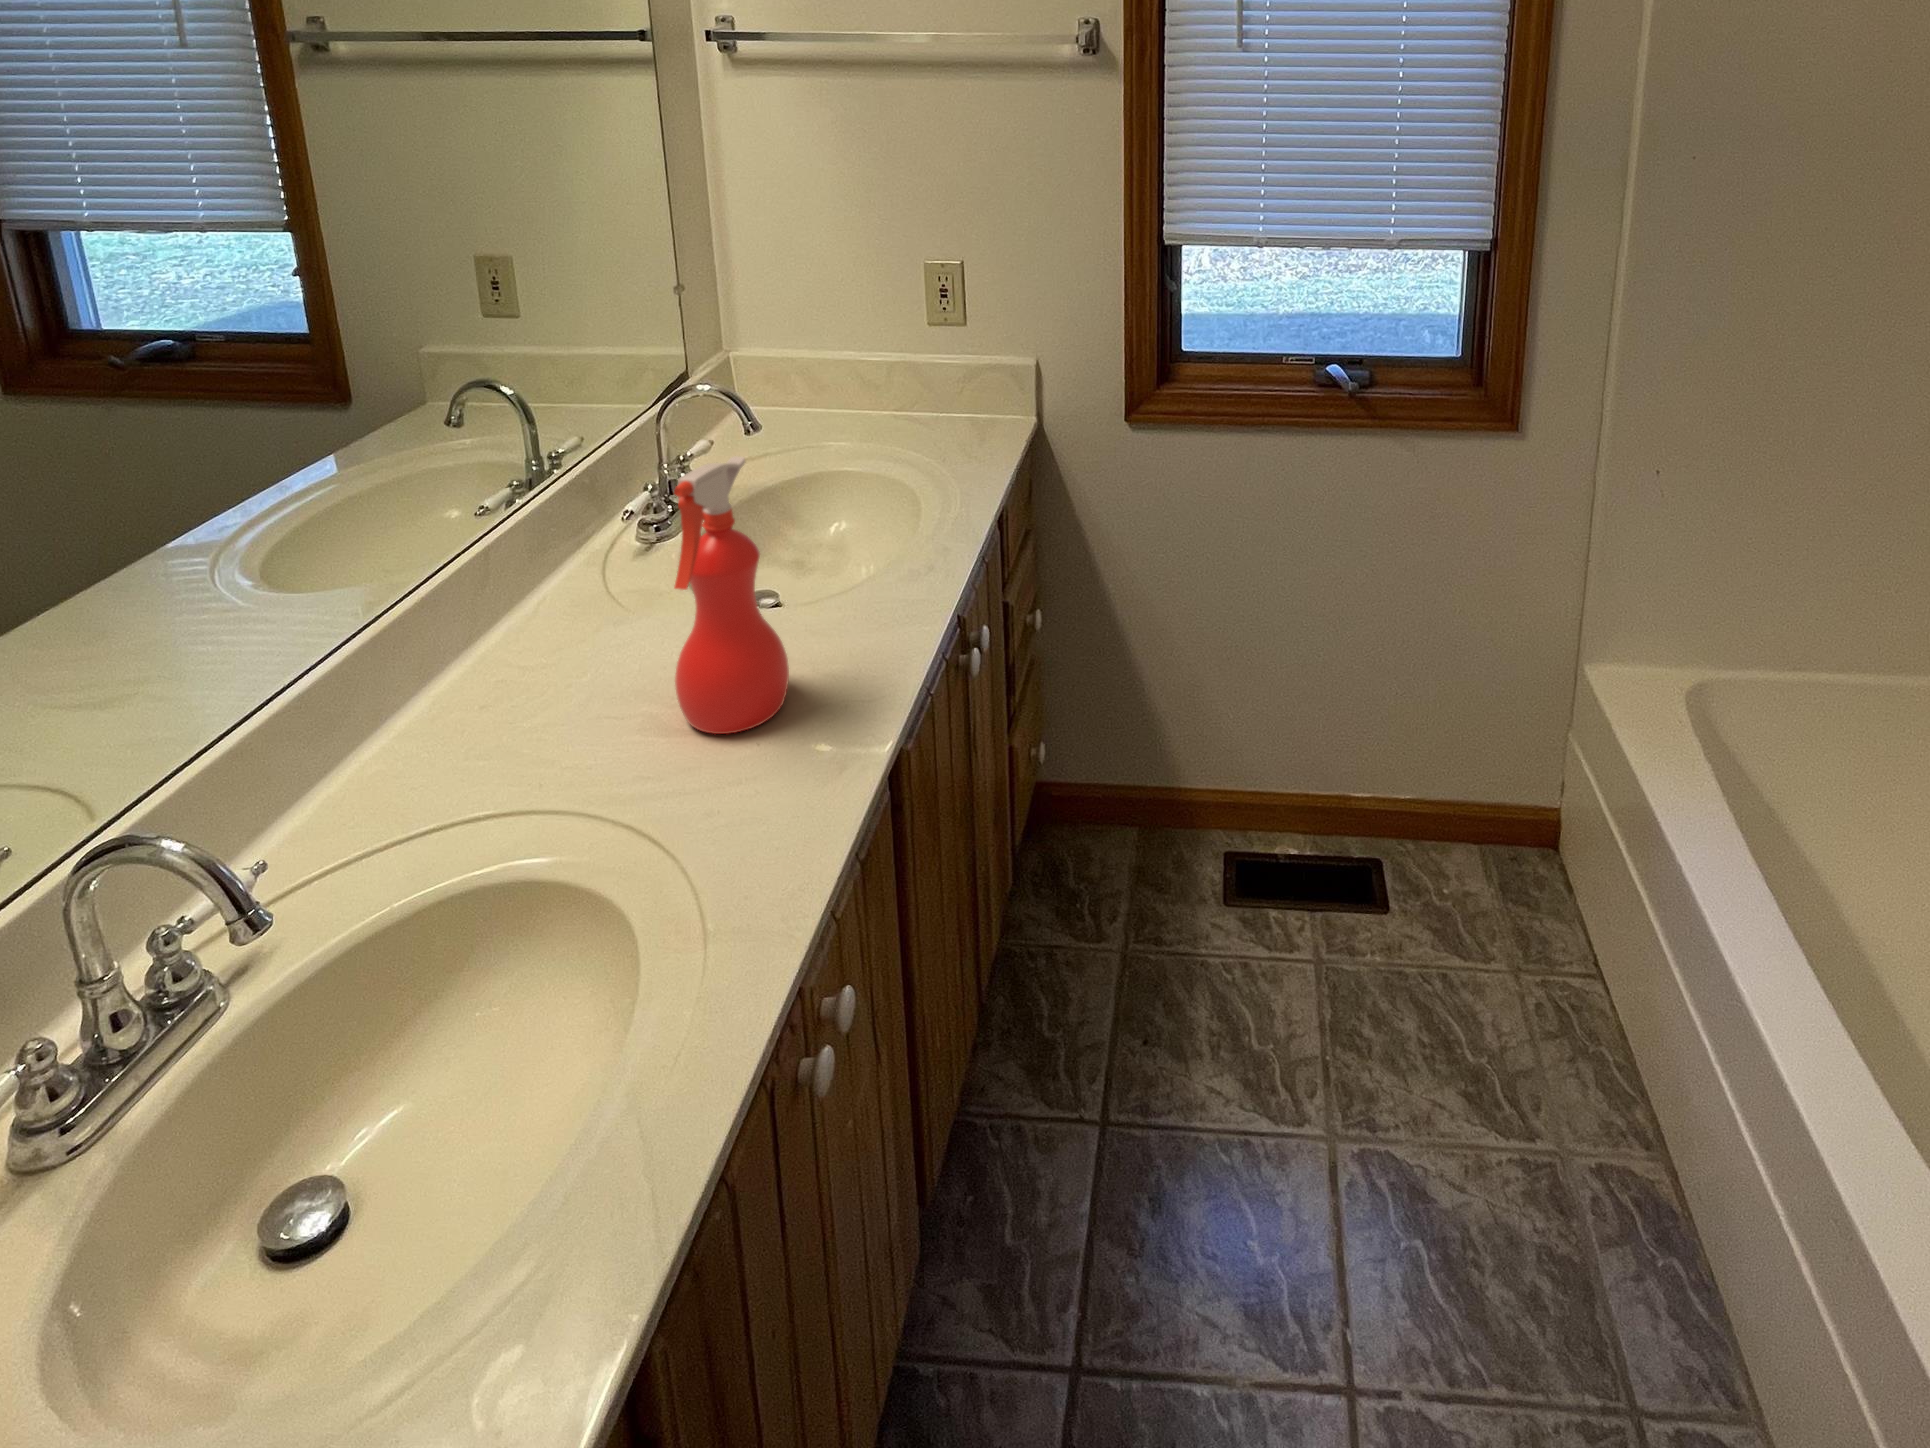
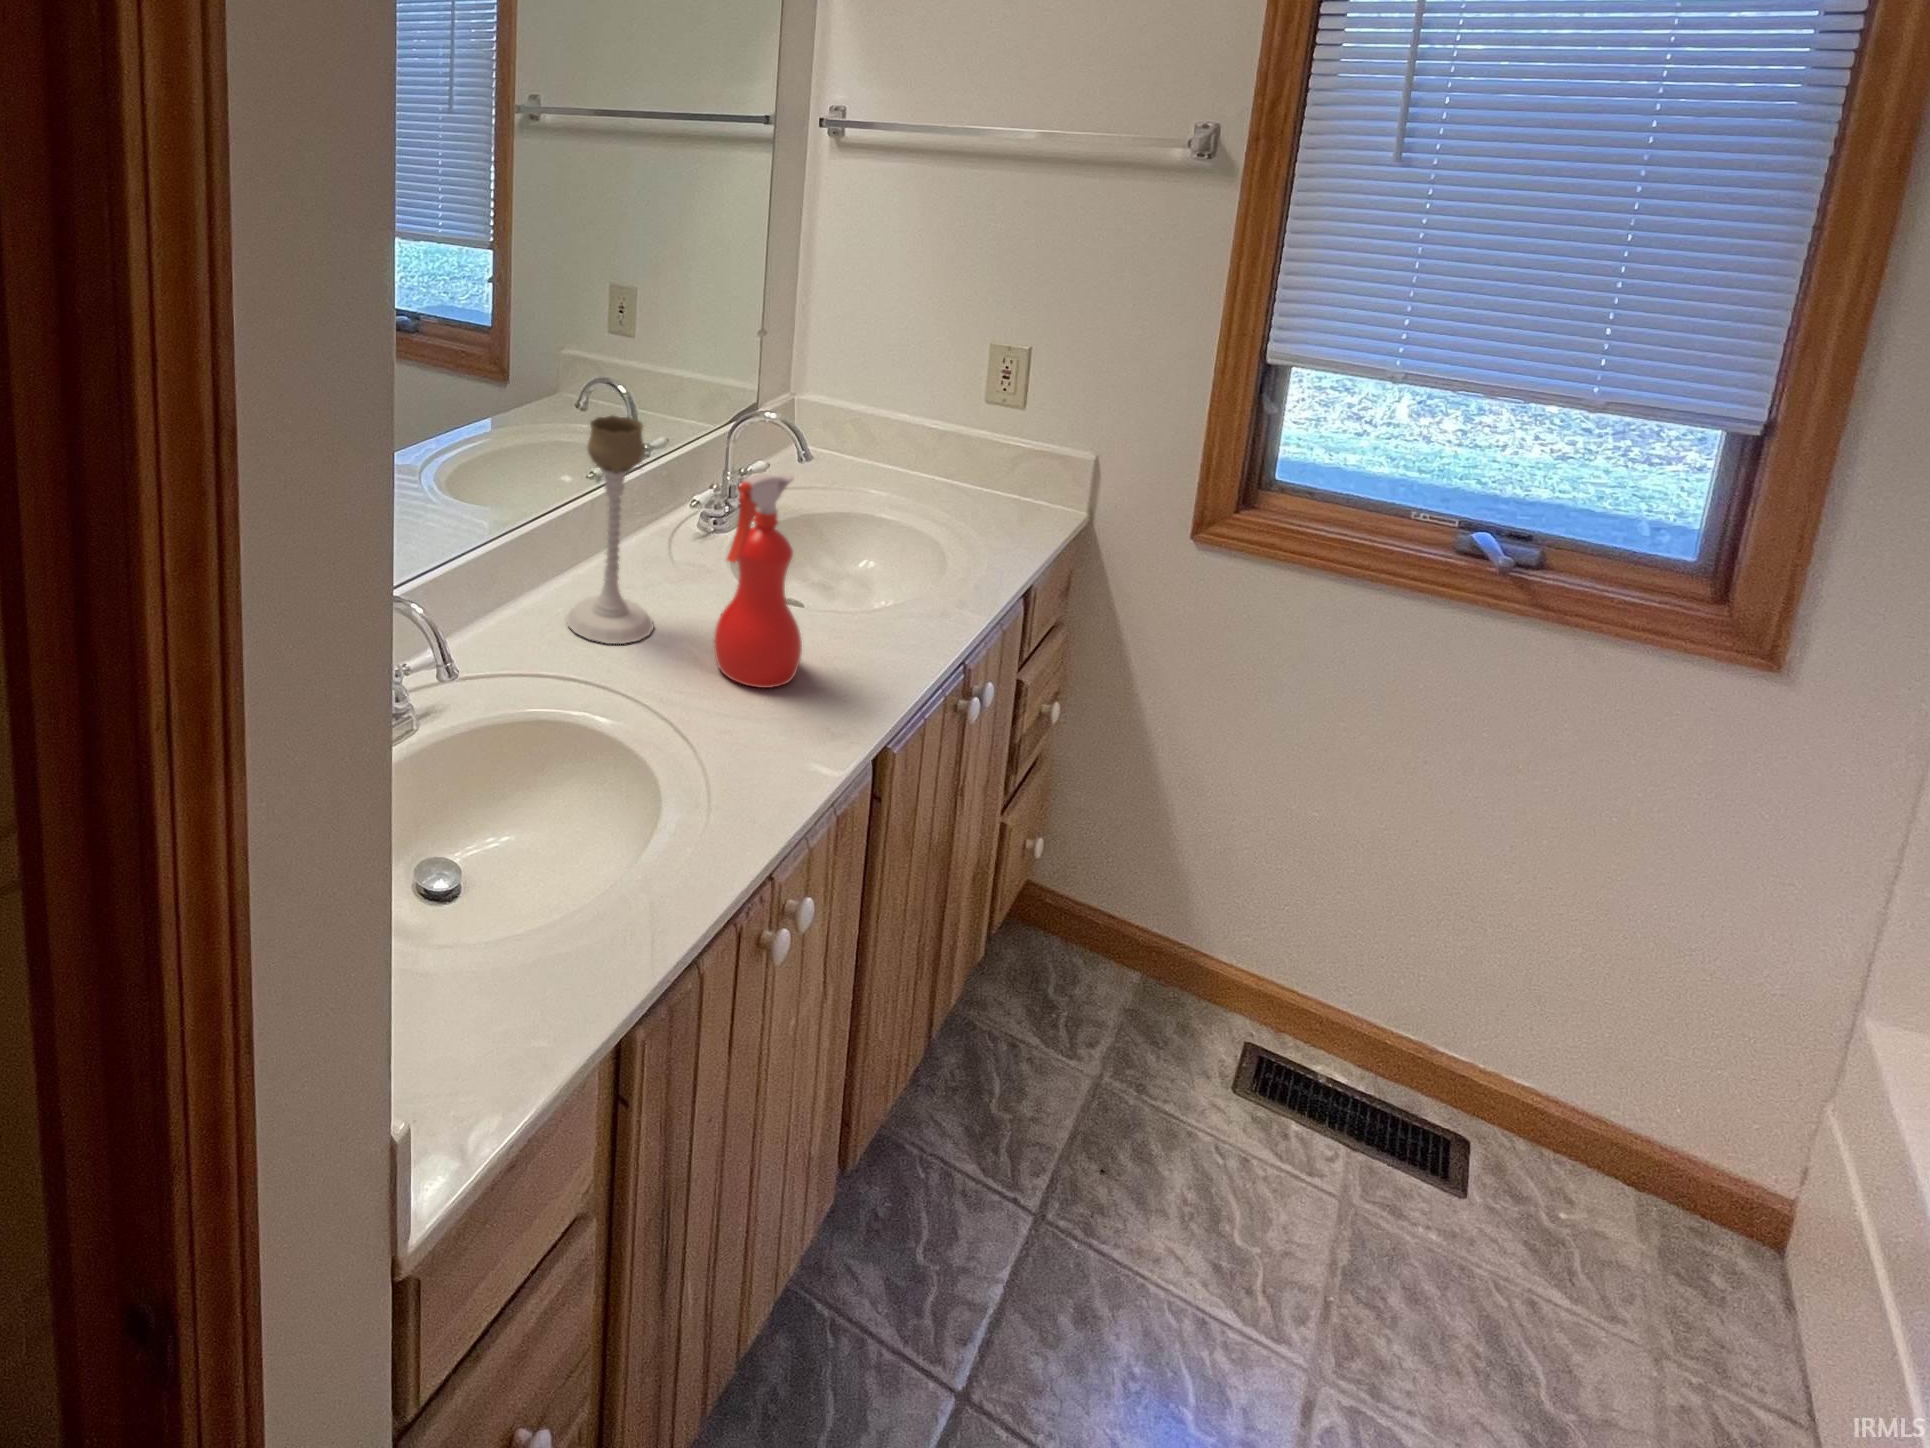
candle holder: none [447,427,593,745] -> present [566,416,654,644]

